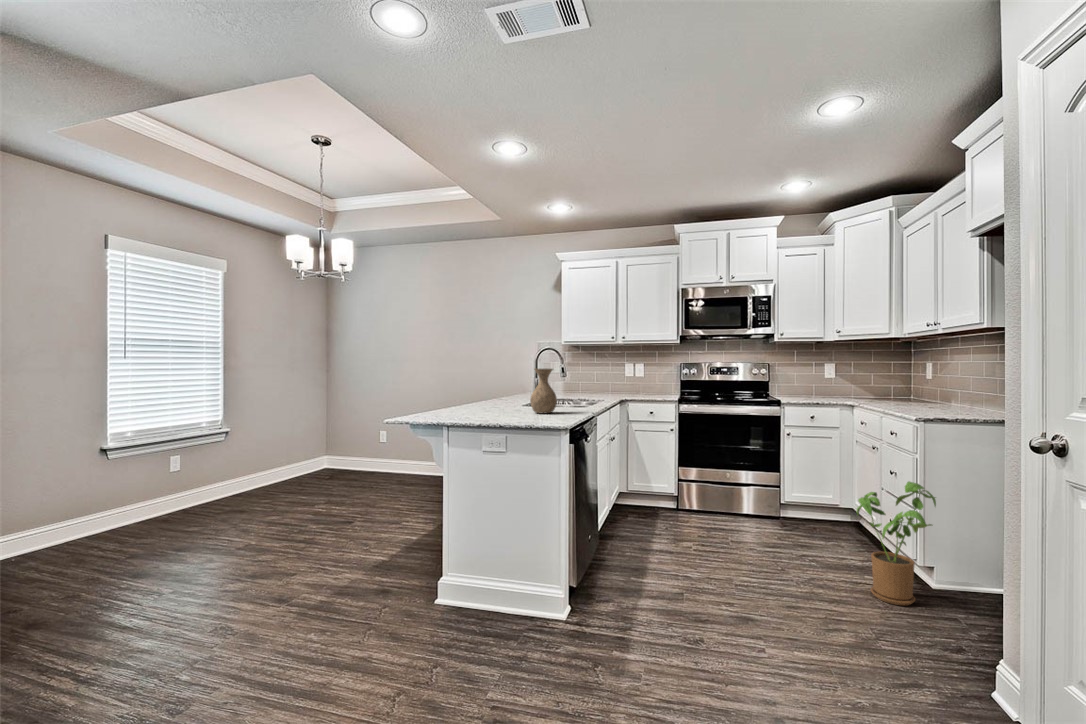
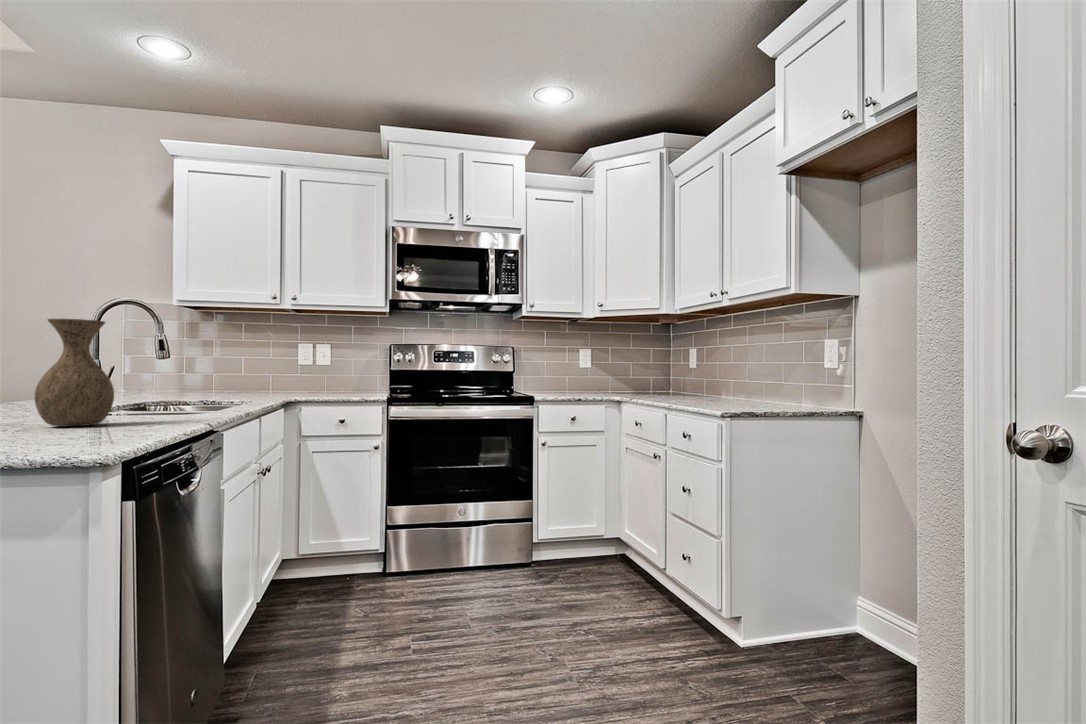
house plant: present [857,481,936,606] -> none [654,500,755,686]

